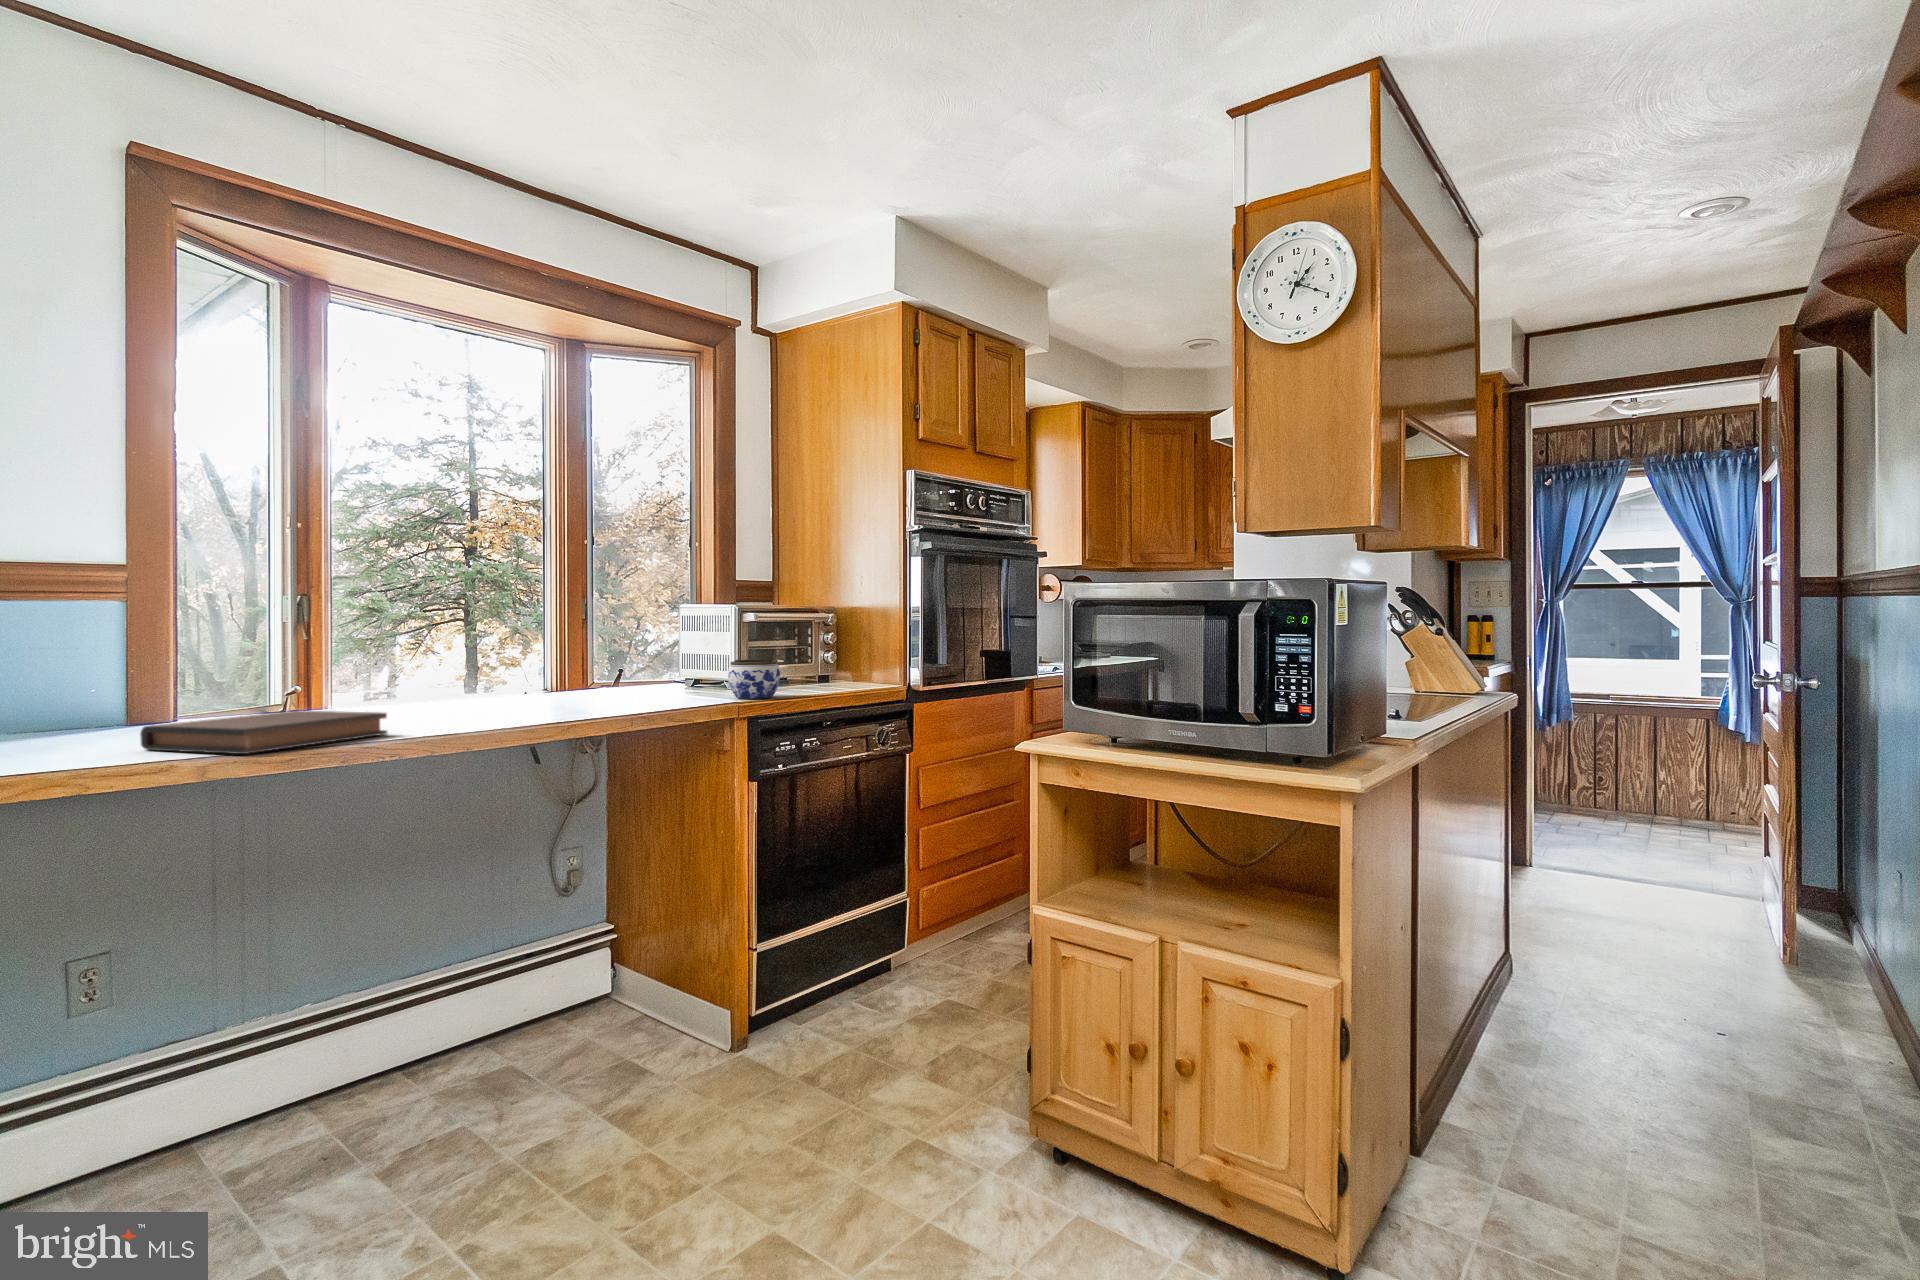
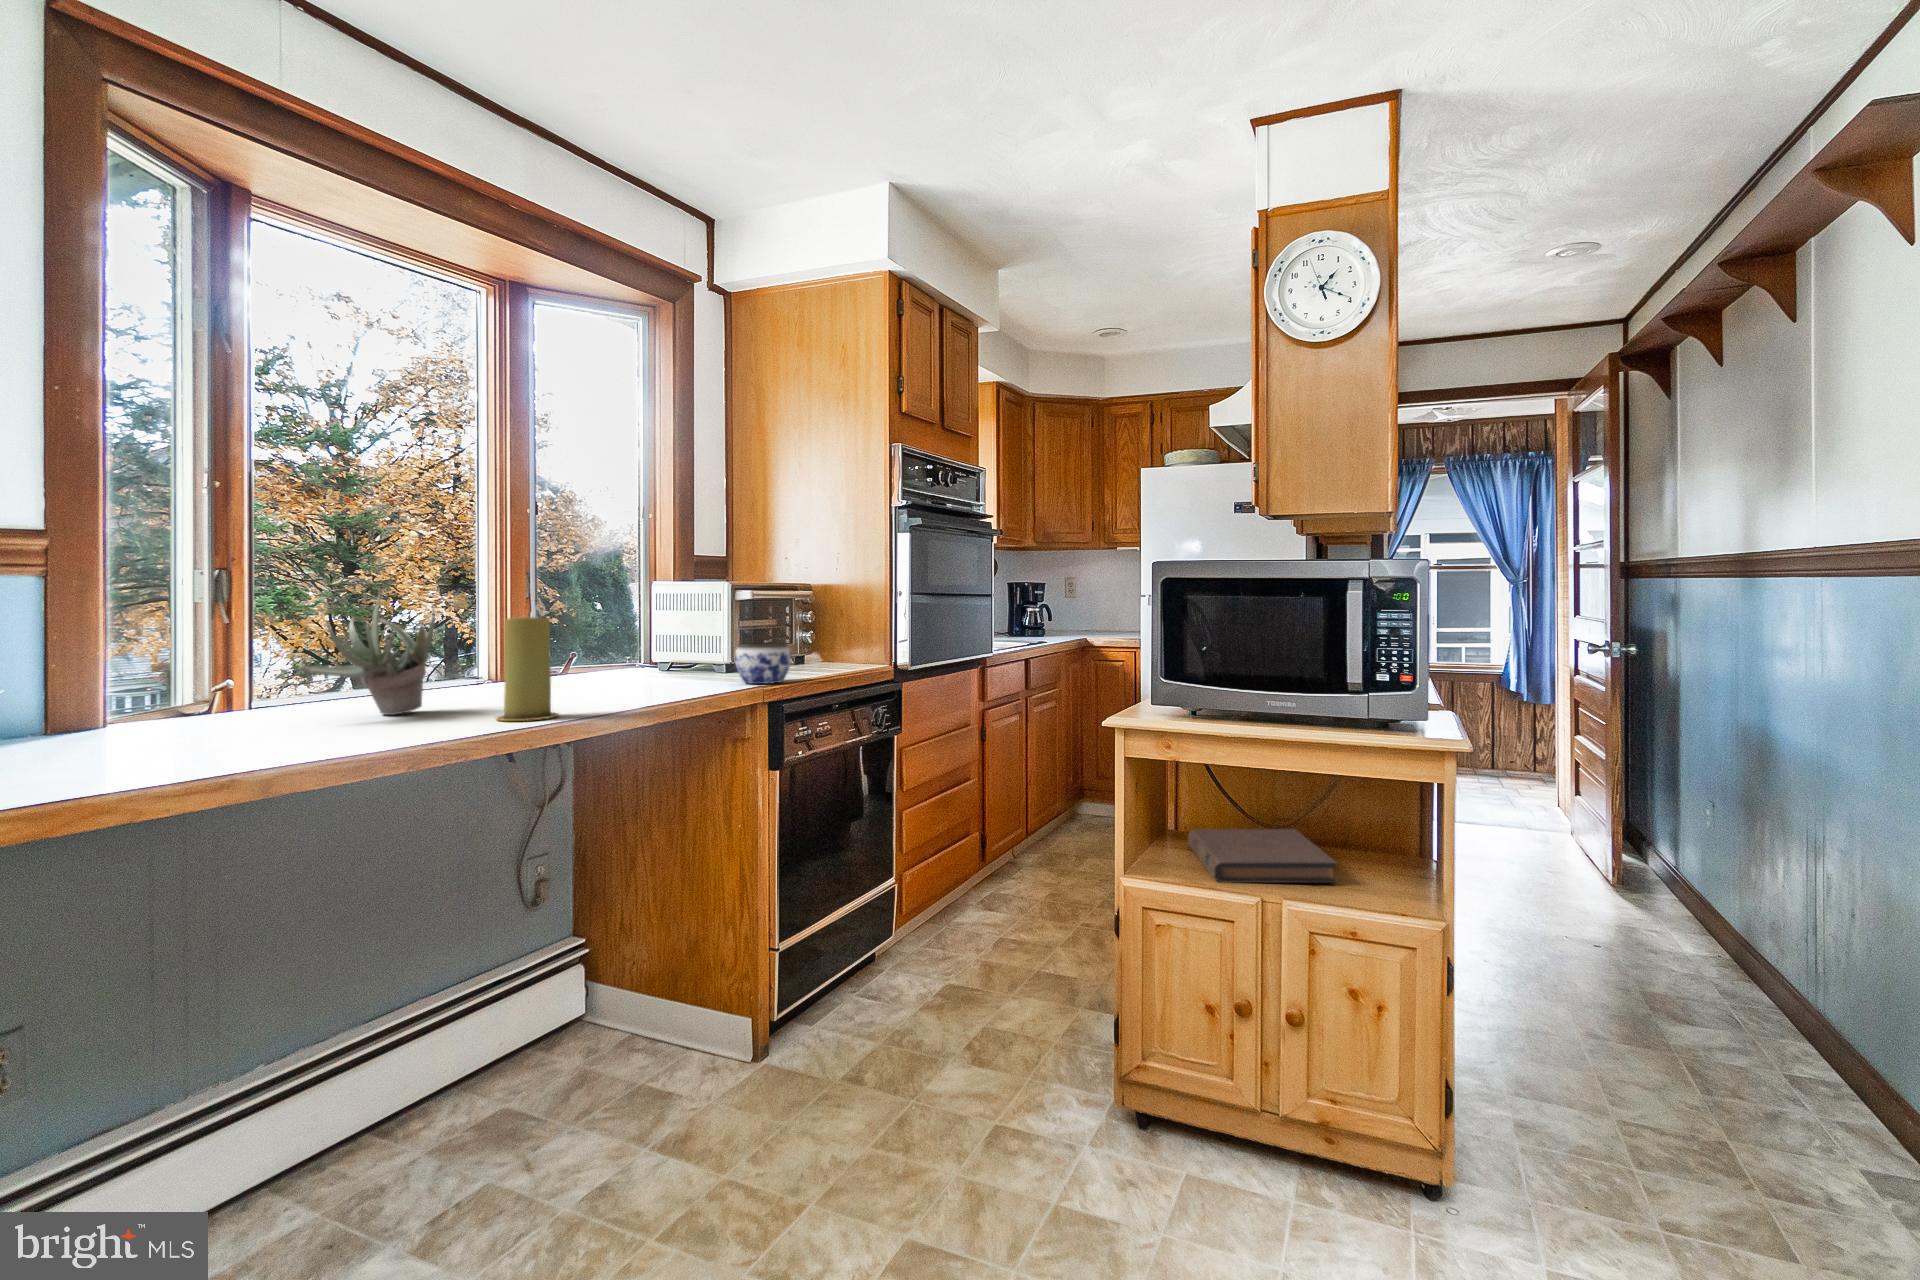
succulent plant: none [314,613,434,717] -> present [300,593,435,715]
candle: none [459,635,516,725] -> present [496,617,559,721]
book: present [140,711,387,754] -> present [1188,829,1337,883]

